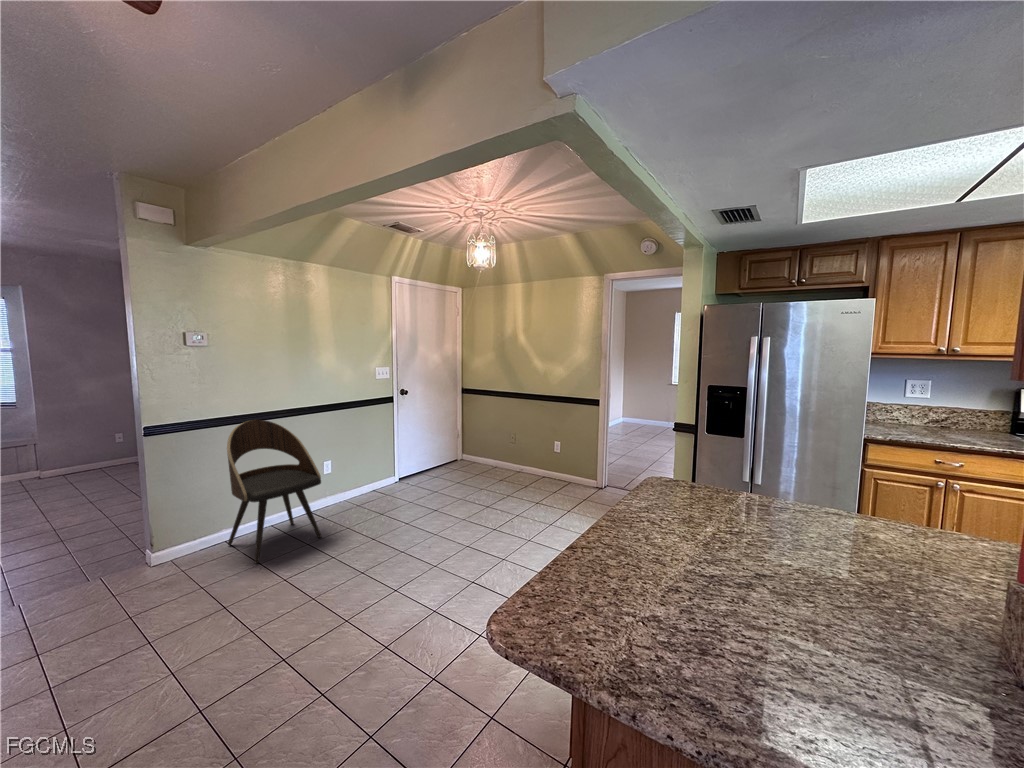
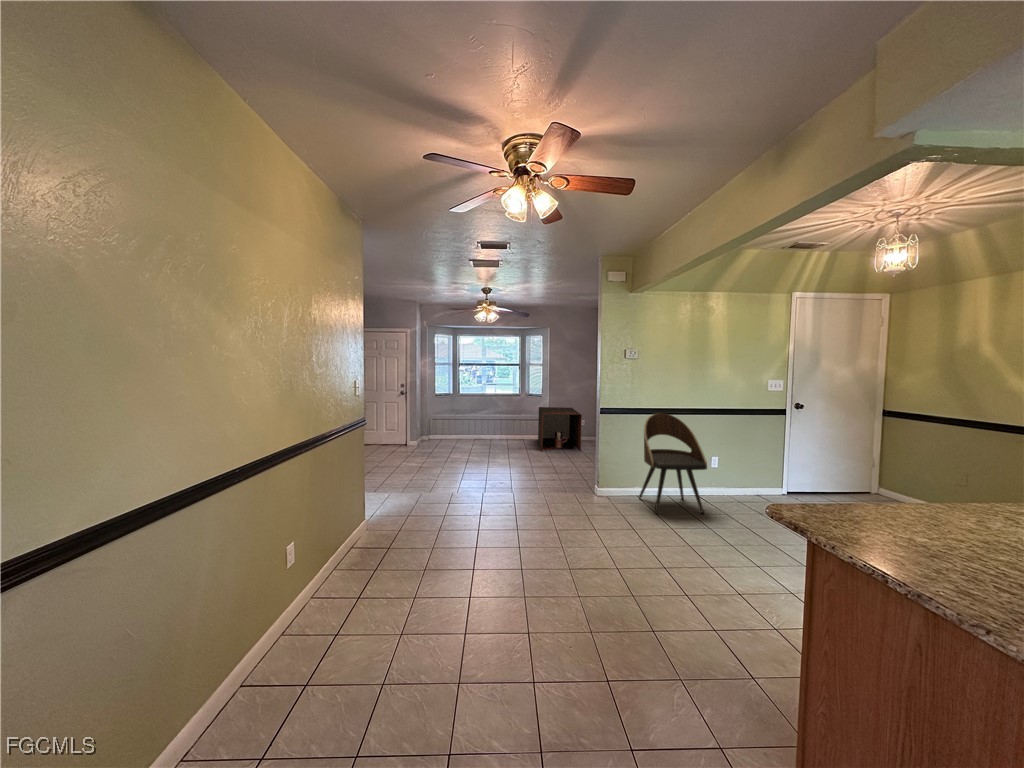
storage cabinet: none [9,419,118,509] -> present [538,407,582,452]

